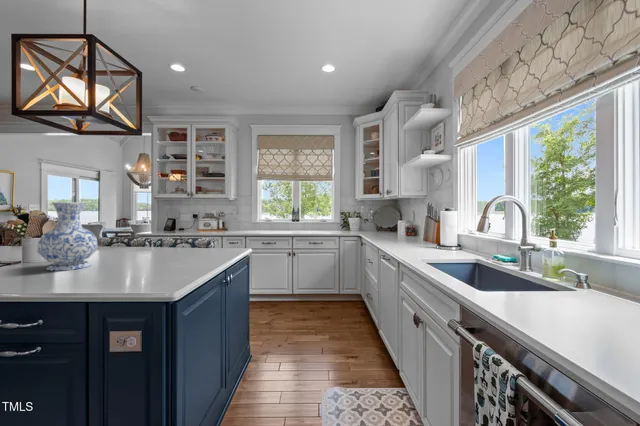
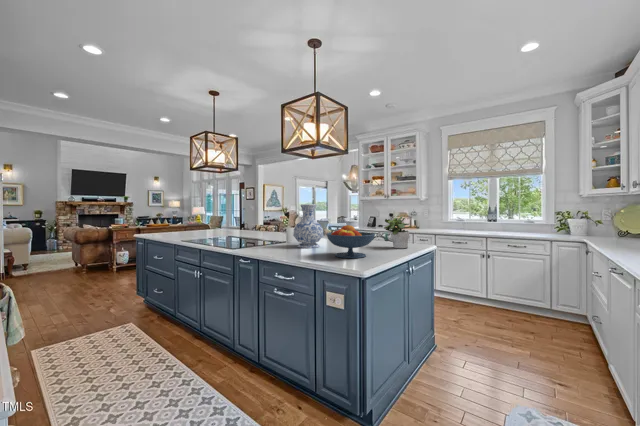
potted plant: none [192,219,227,259] -> present [384,217,411,249]
fruit bowl: none [103,233,183,283] -> present [327,225,375,258]

